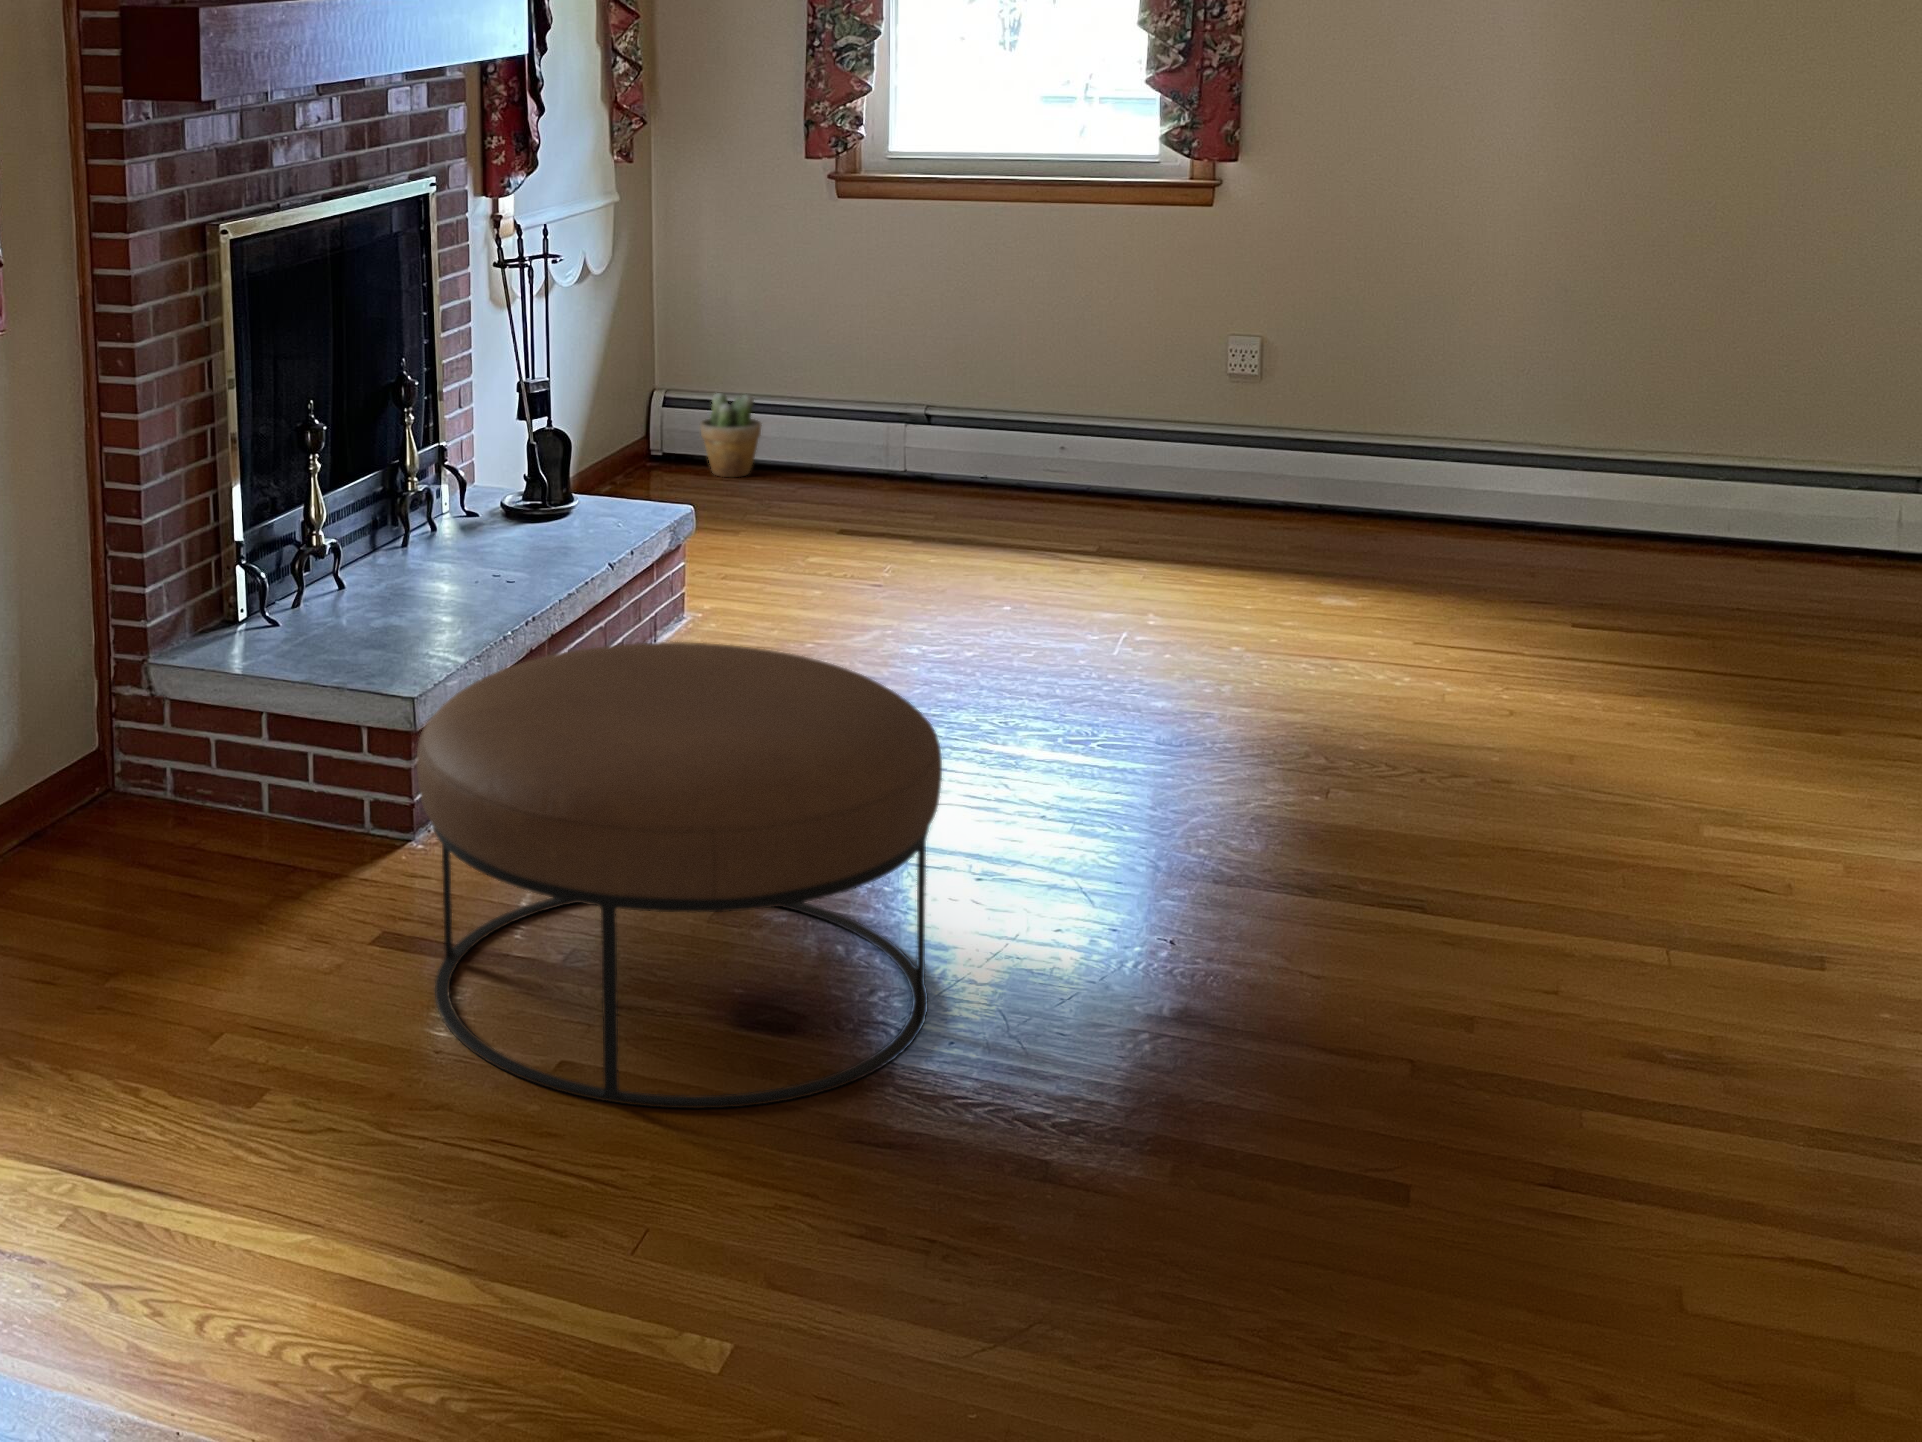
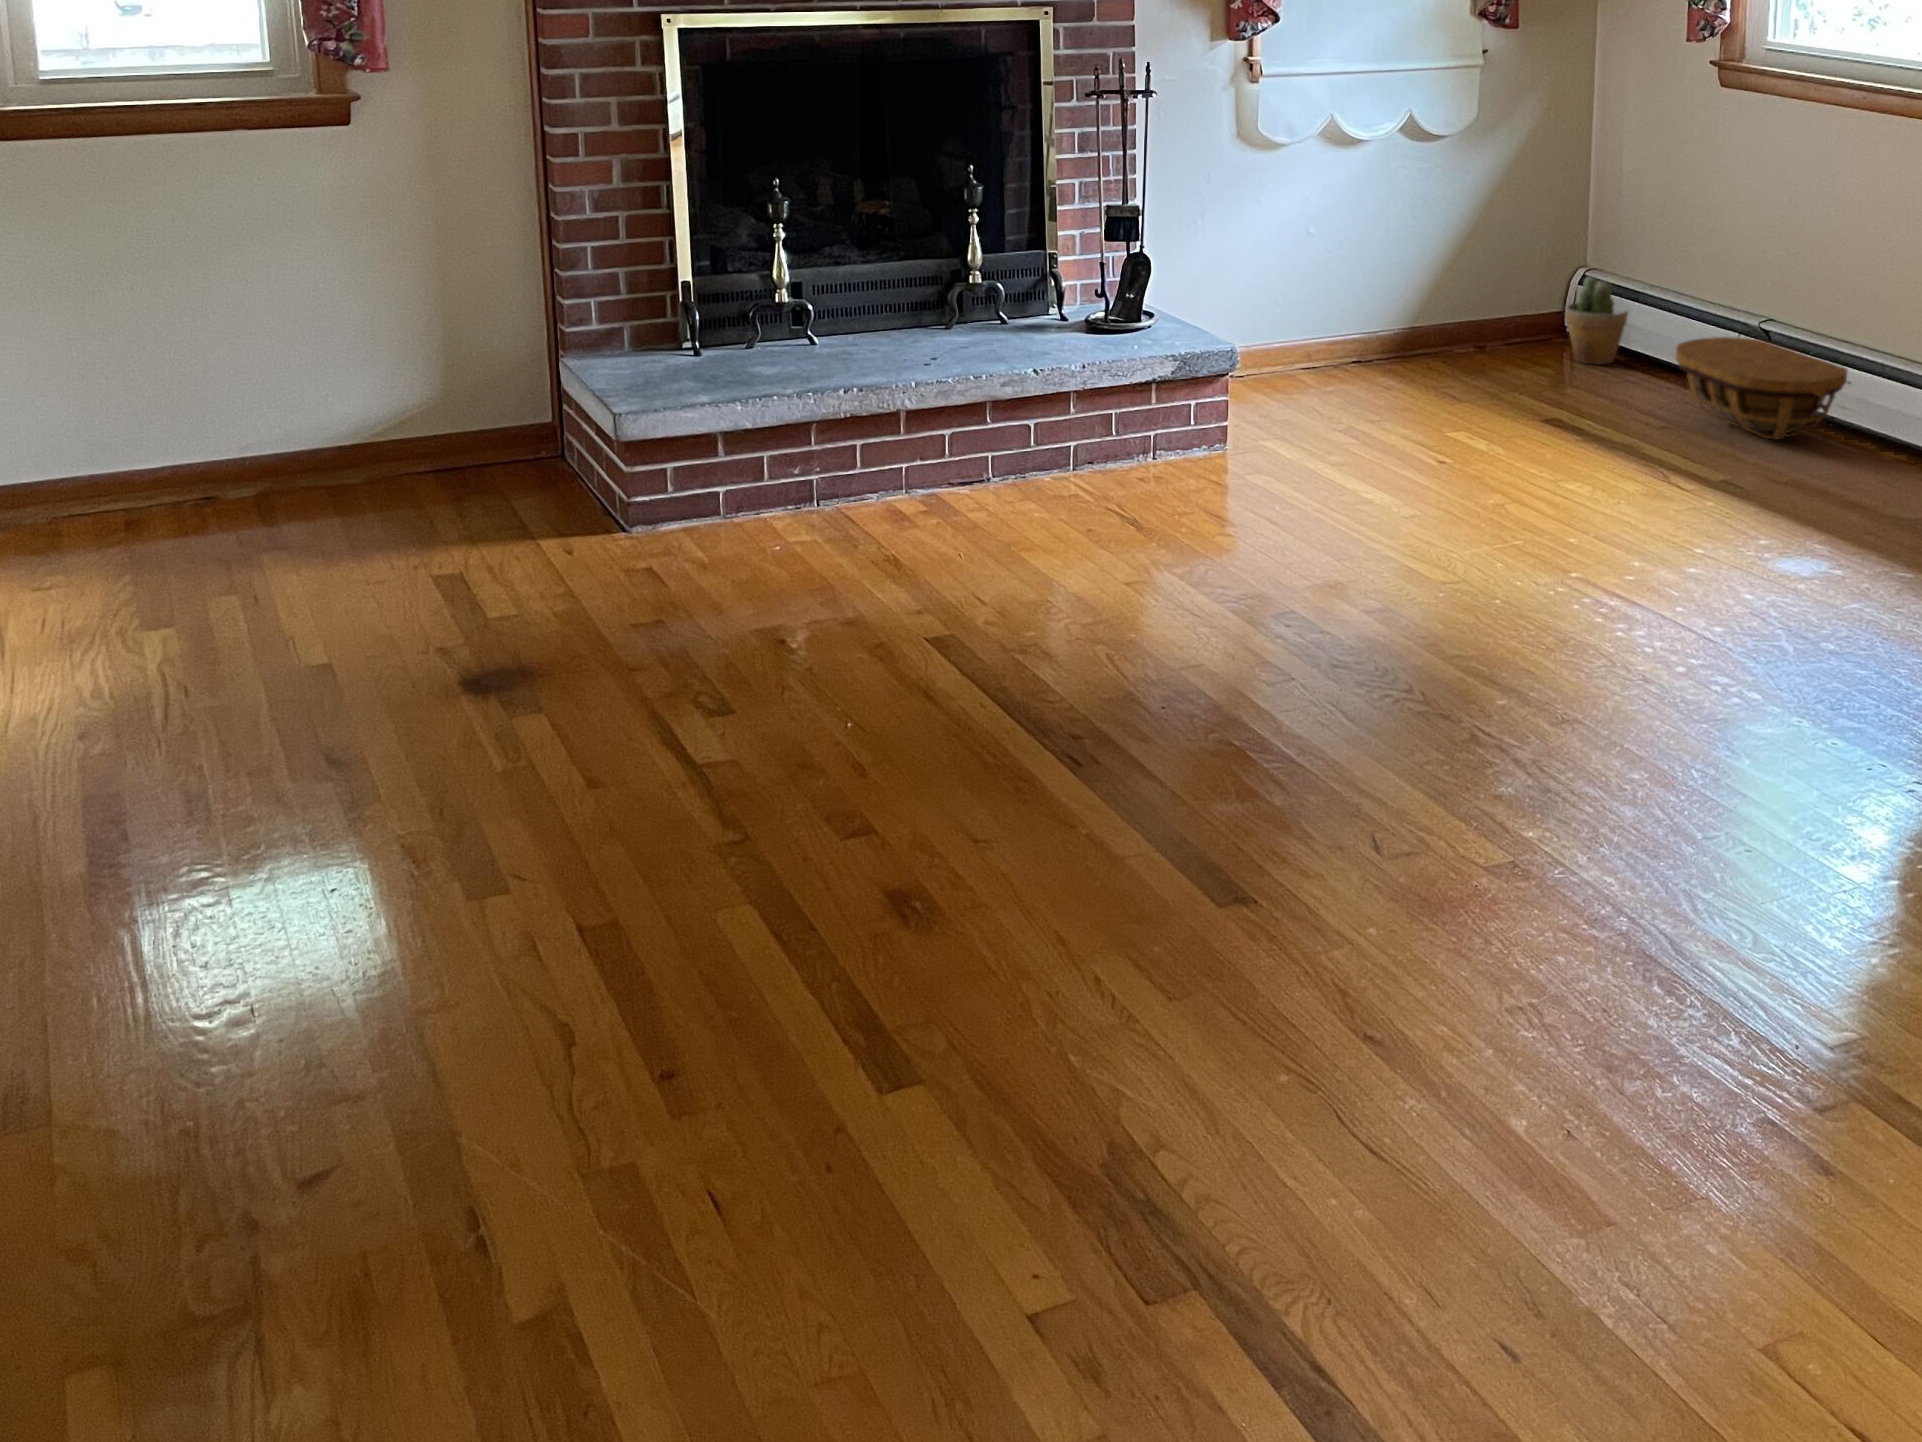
basket: none [905,420,1086,505] -> present [1675,337,1848,439]
ottoman: present [417,642,942,1109] -> none [196,381,658,736]

